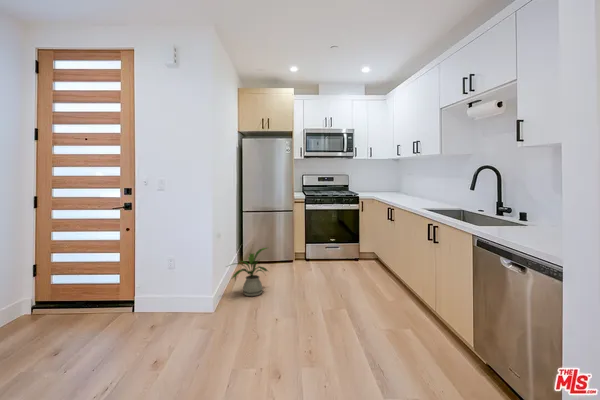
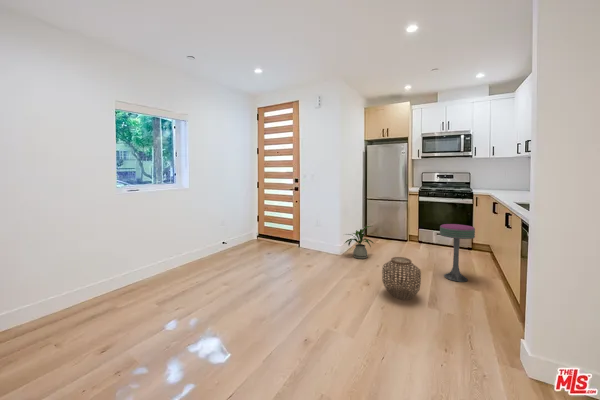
bar stool: none [350,237,383,301] -> present [440,224,475,282]
woven basket: none [310,286,355,341] -> present [382,257,421,300]

